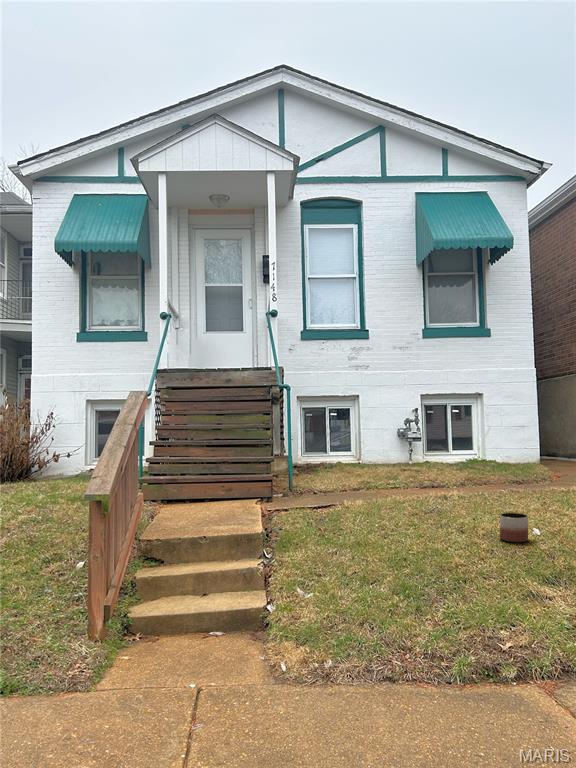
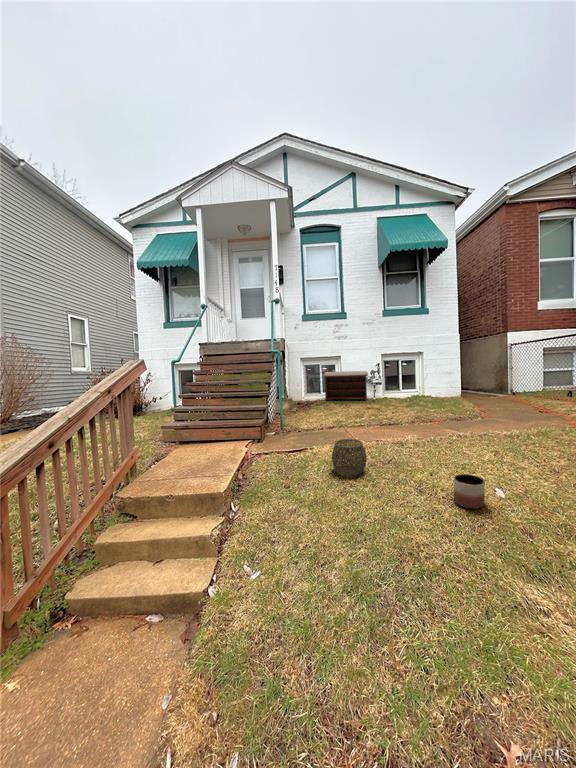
bench: none [333,420,401,465] -> present [324,371,368,401]
woven basket: none [372,487,411,526] -> present [332,439,367,476]

